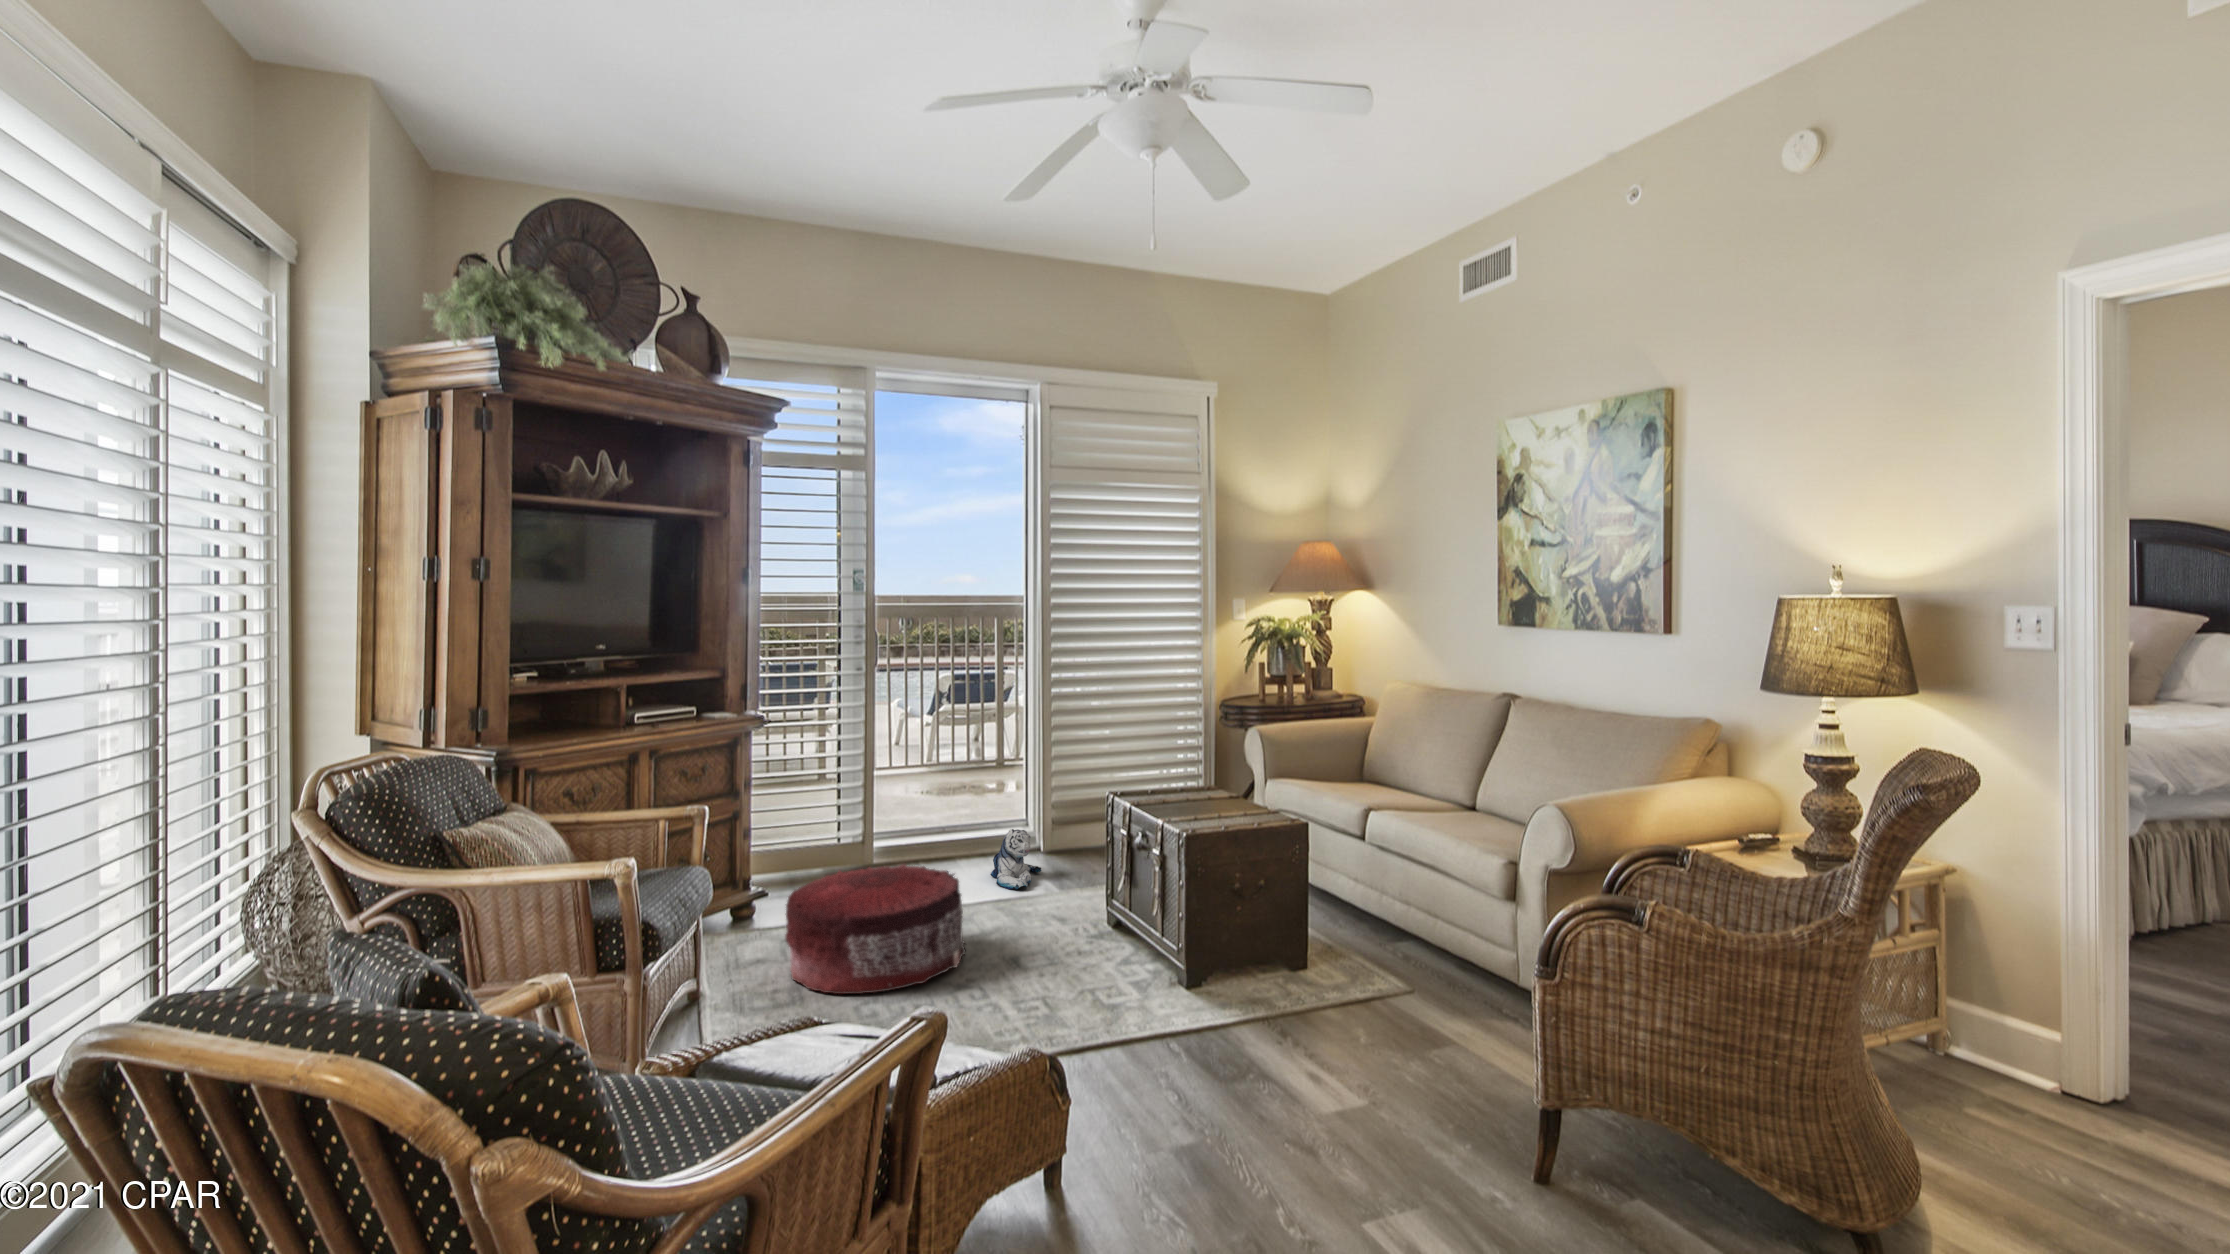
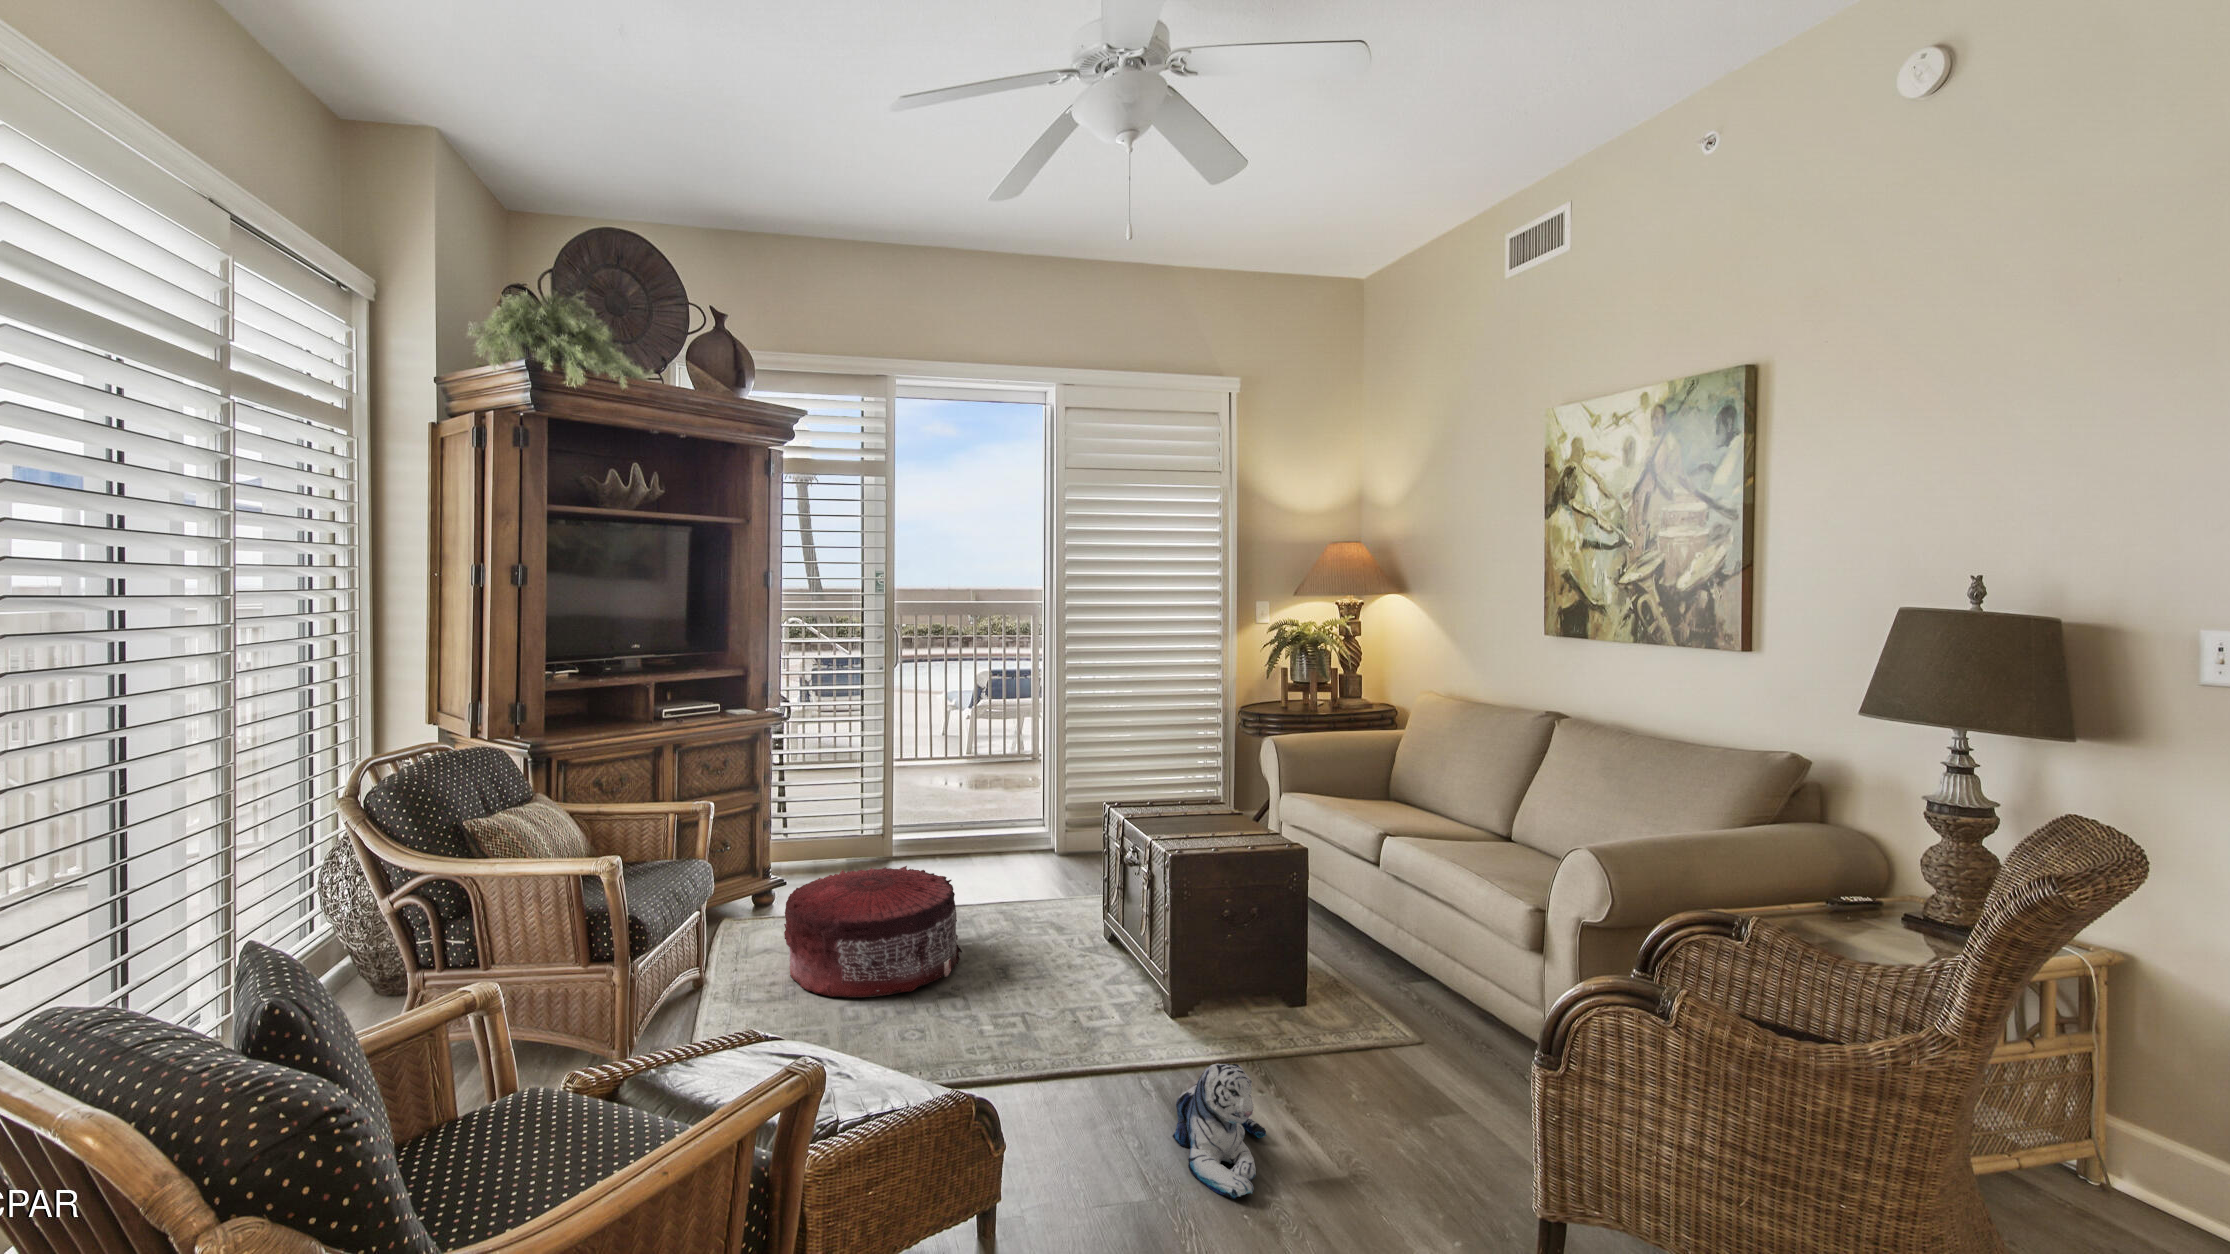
plush toy: present [990,829,1041,889] -> present [1173,1064,1266,1199]

